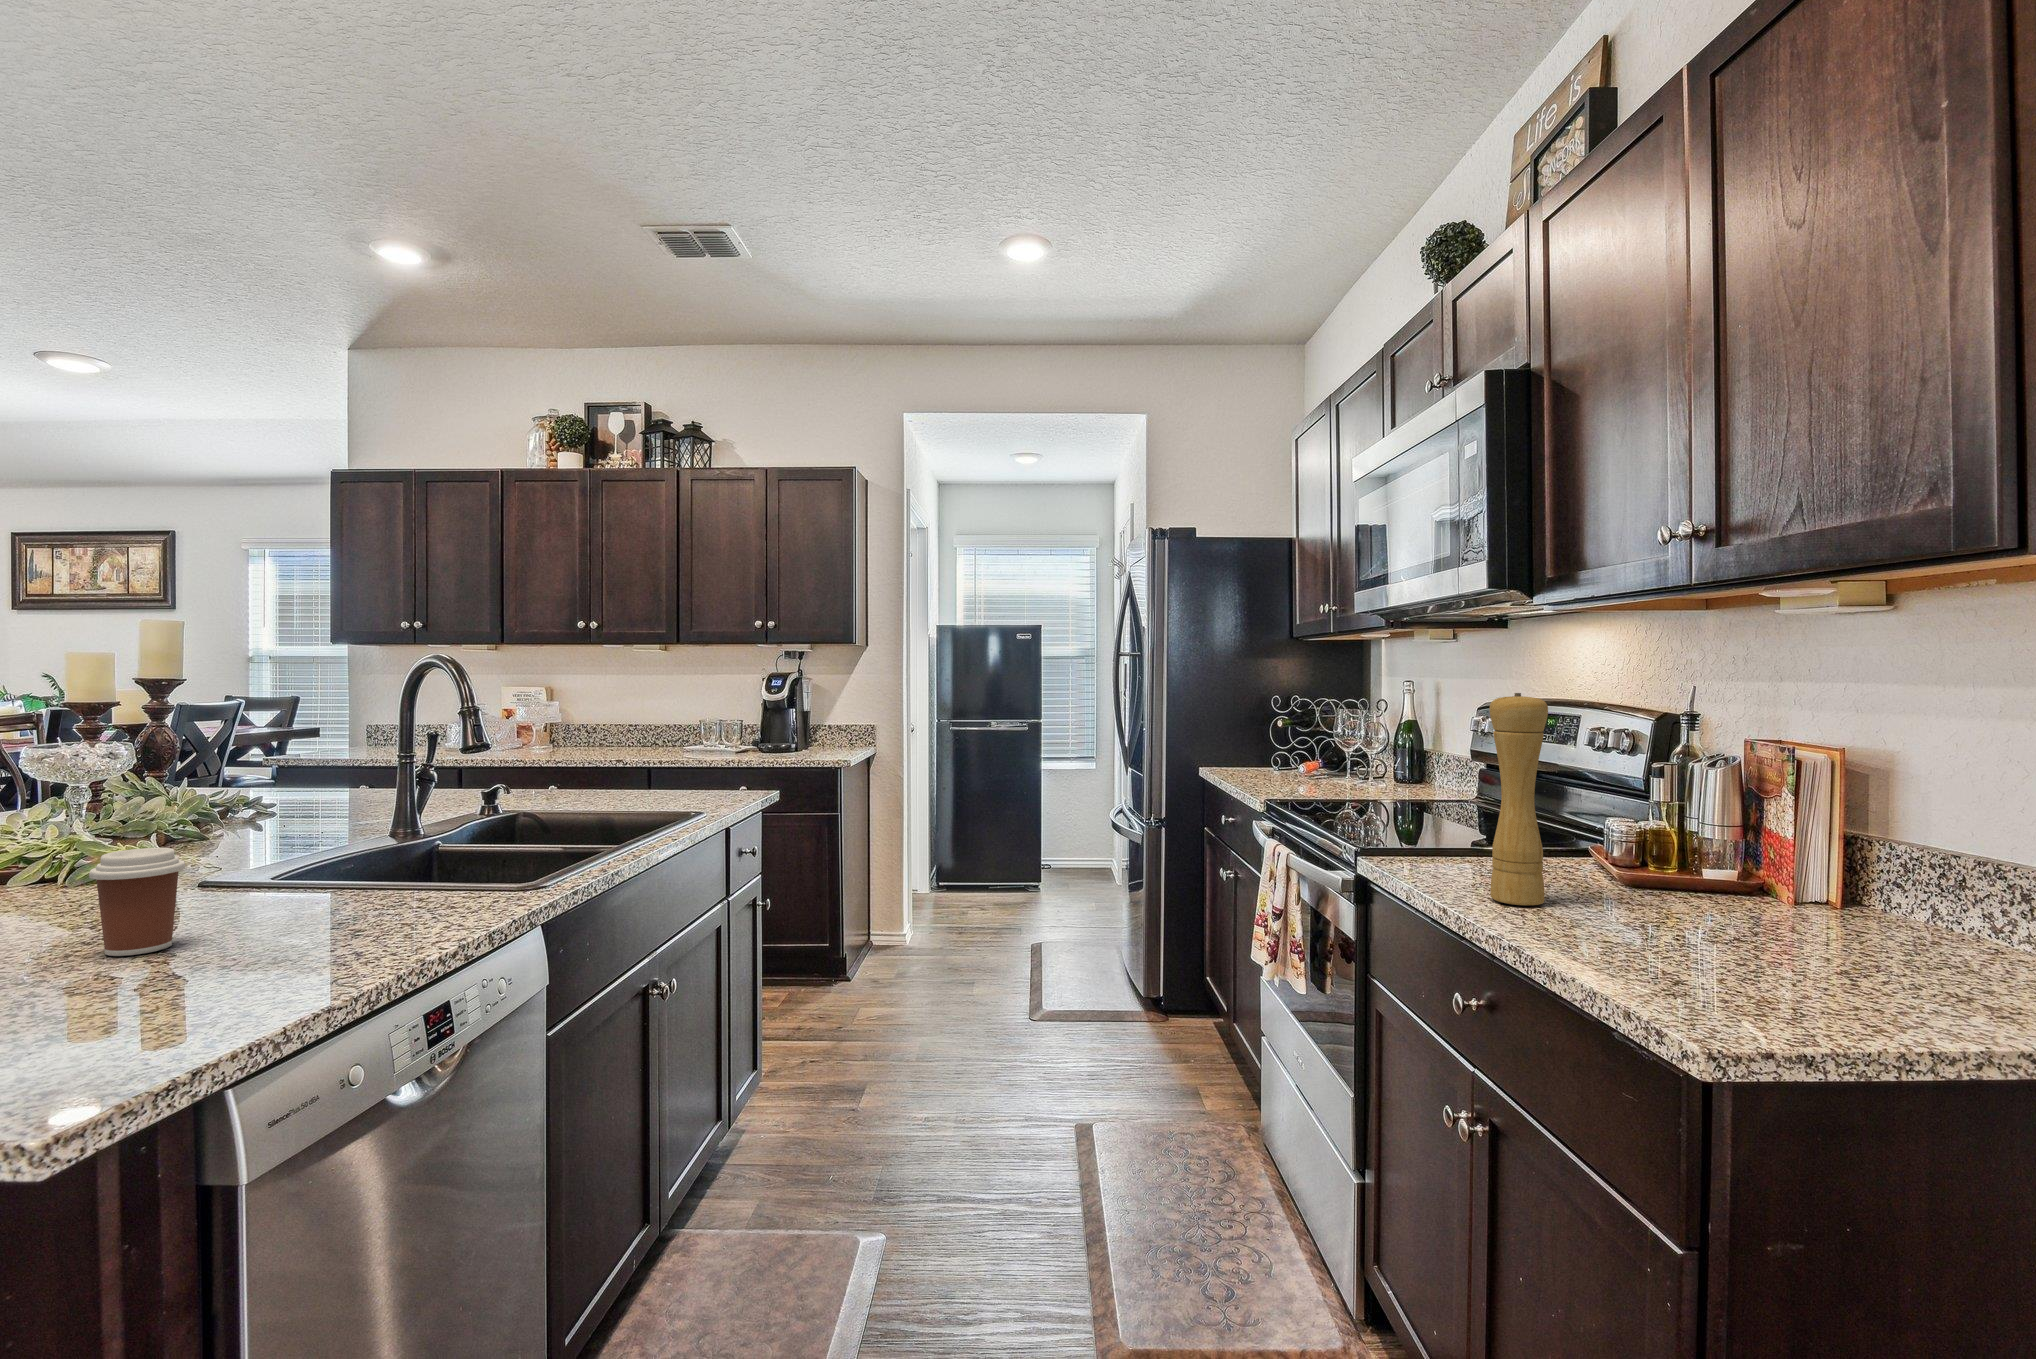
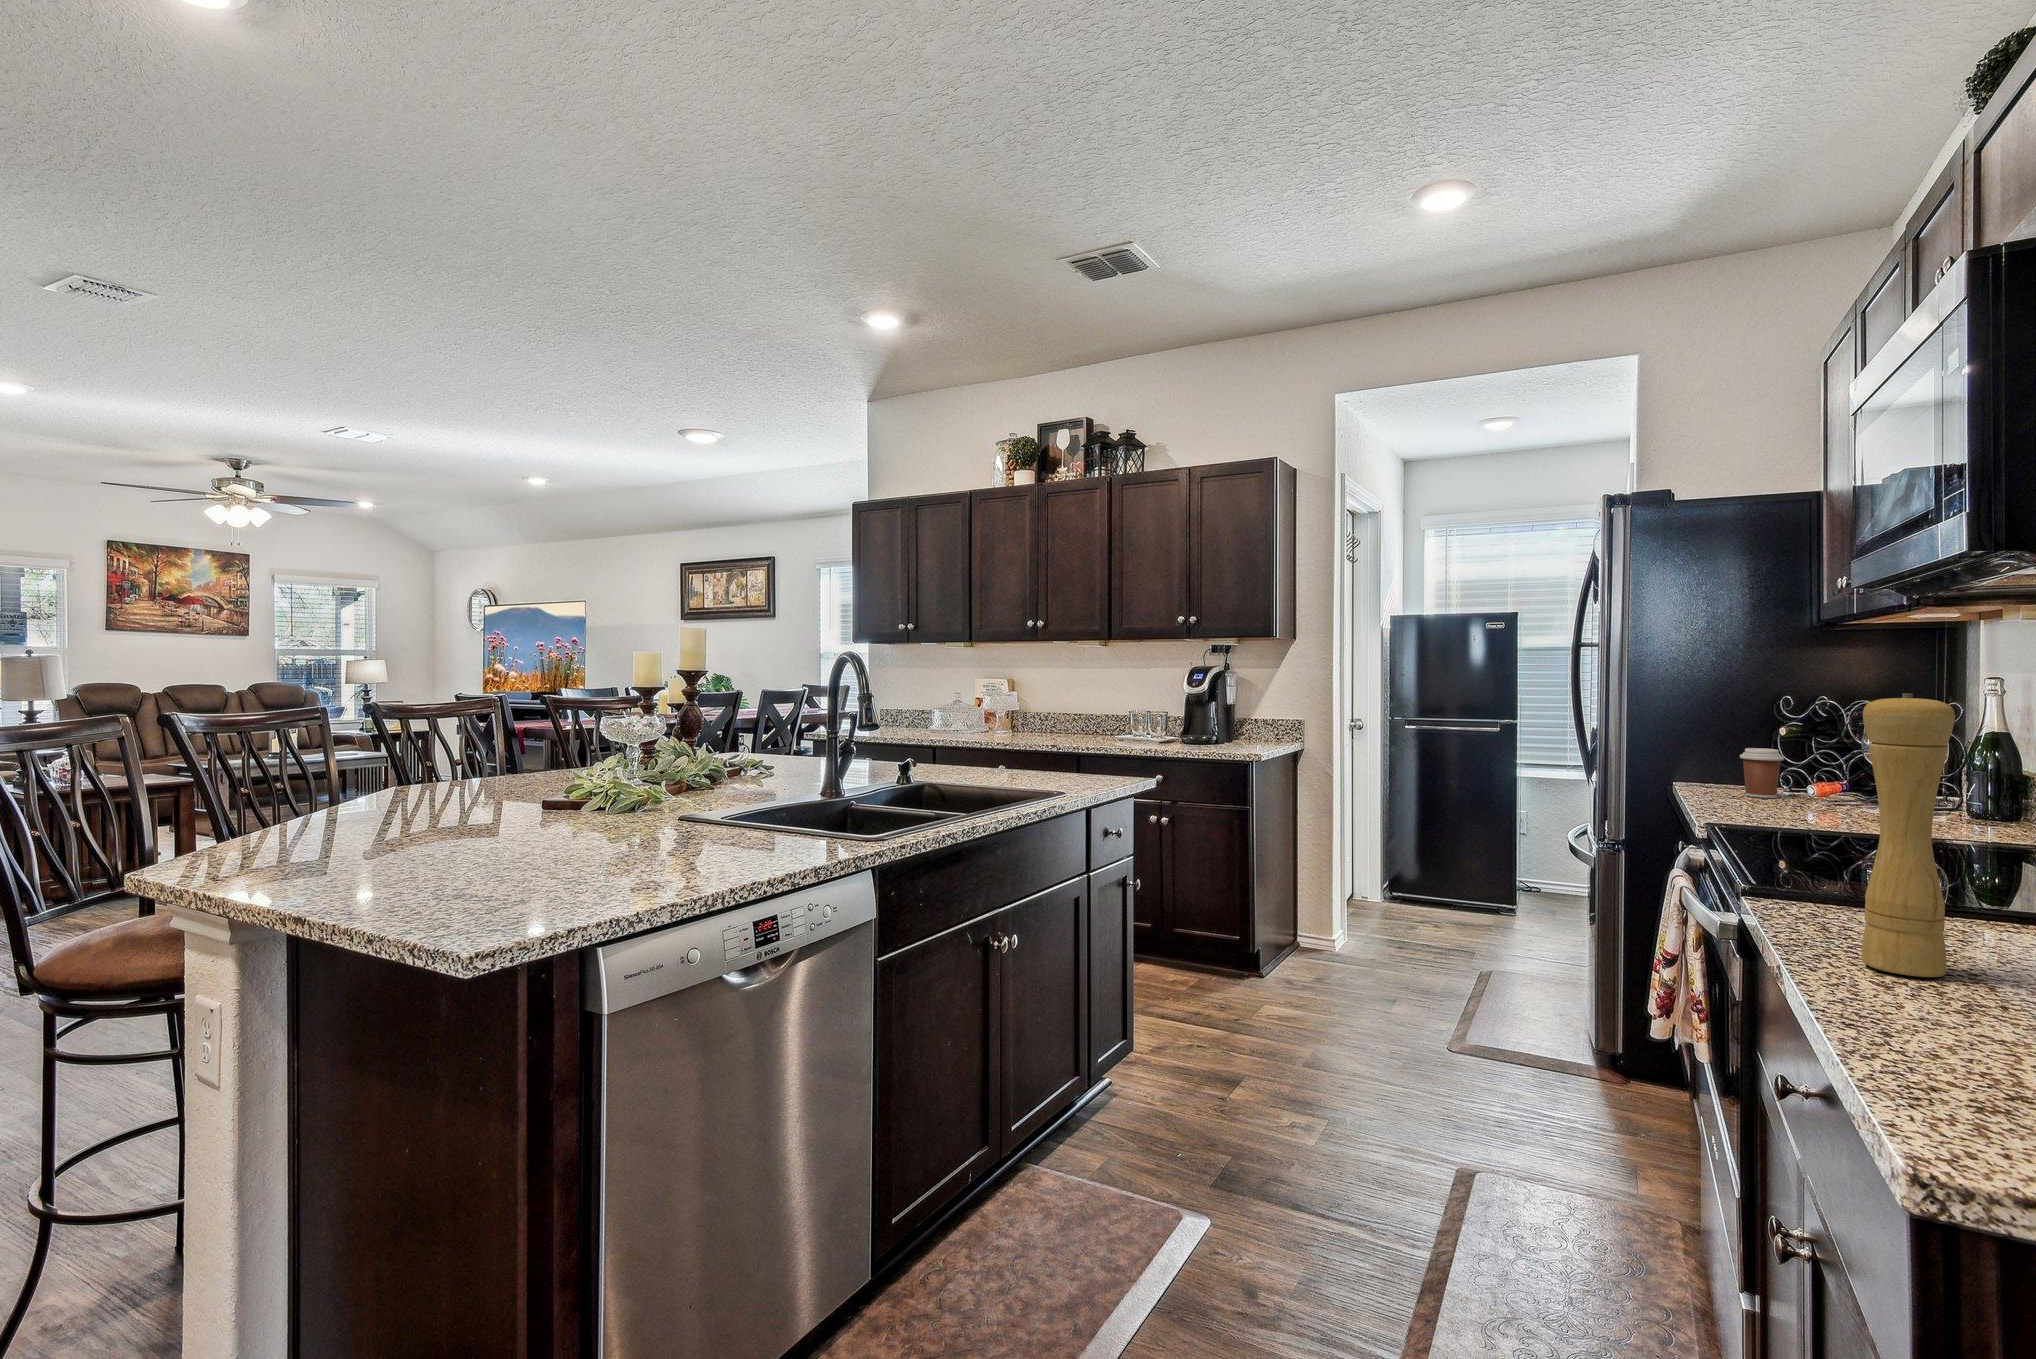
coffee cup: present [89,848,185,956] -> present [1740,748,1784,798]

